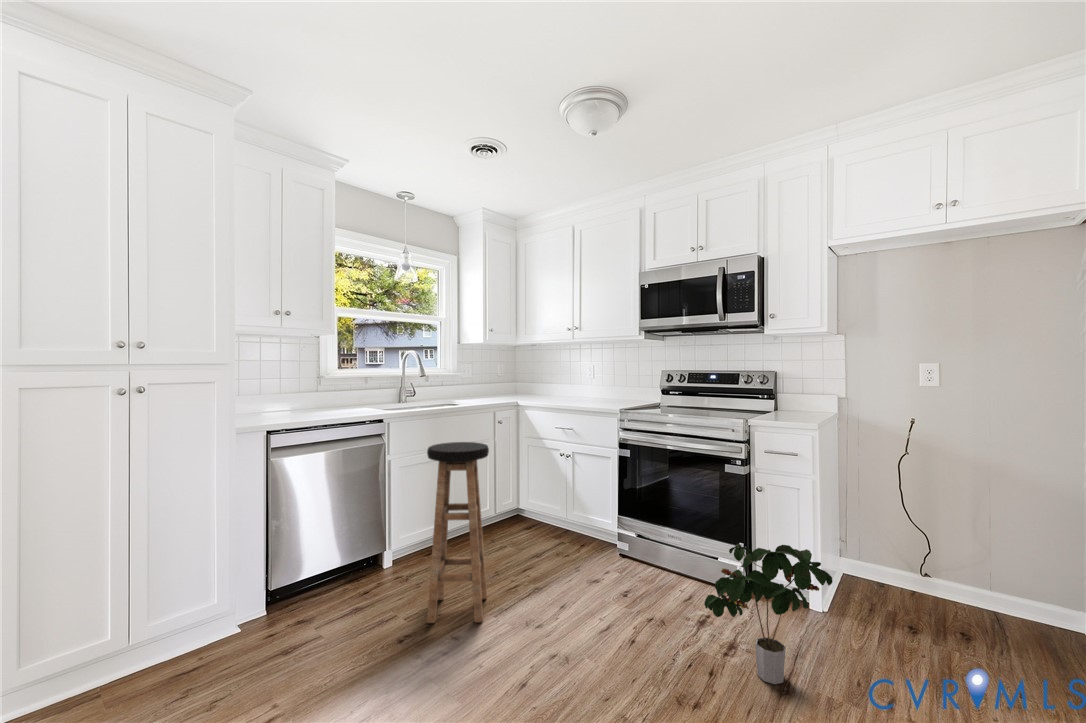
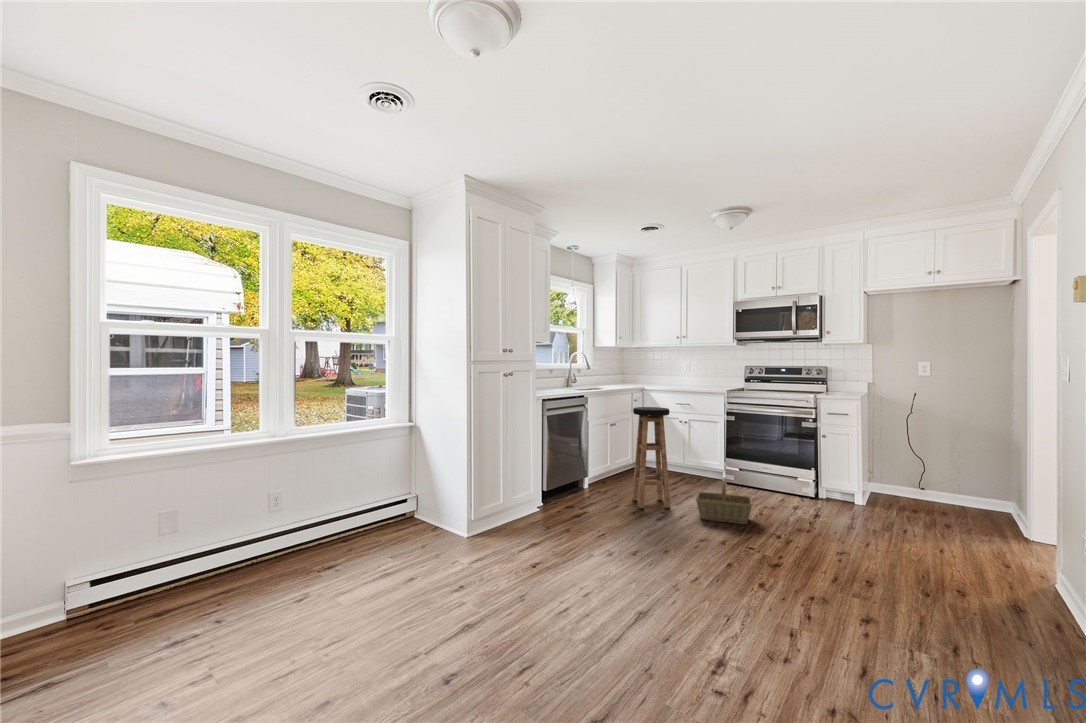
potted plant: present [704,544,833,684] -> none [807,456,875,527]
basket: none [503,576,609,676] -> present [696,478,753,524]

